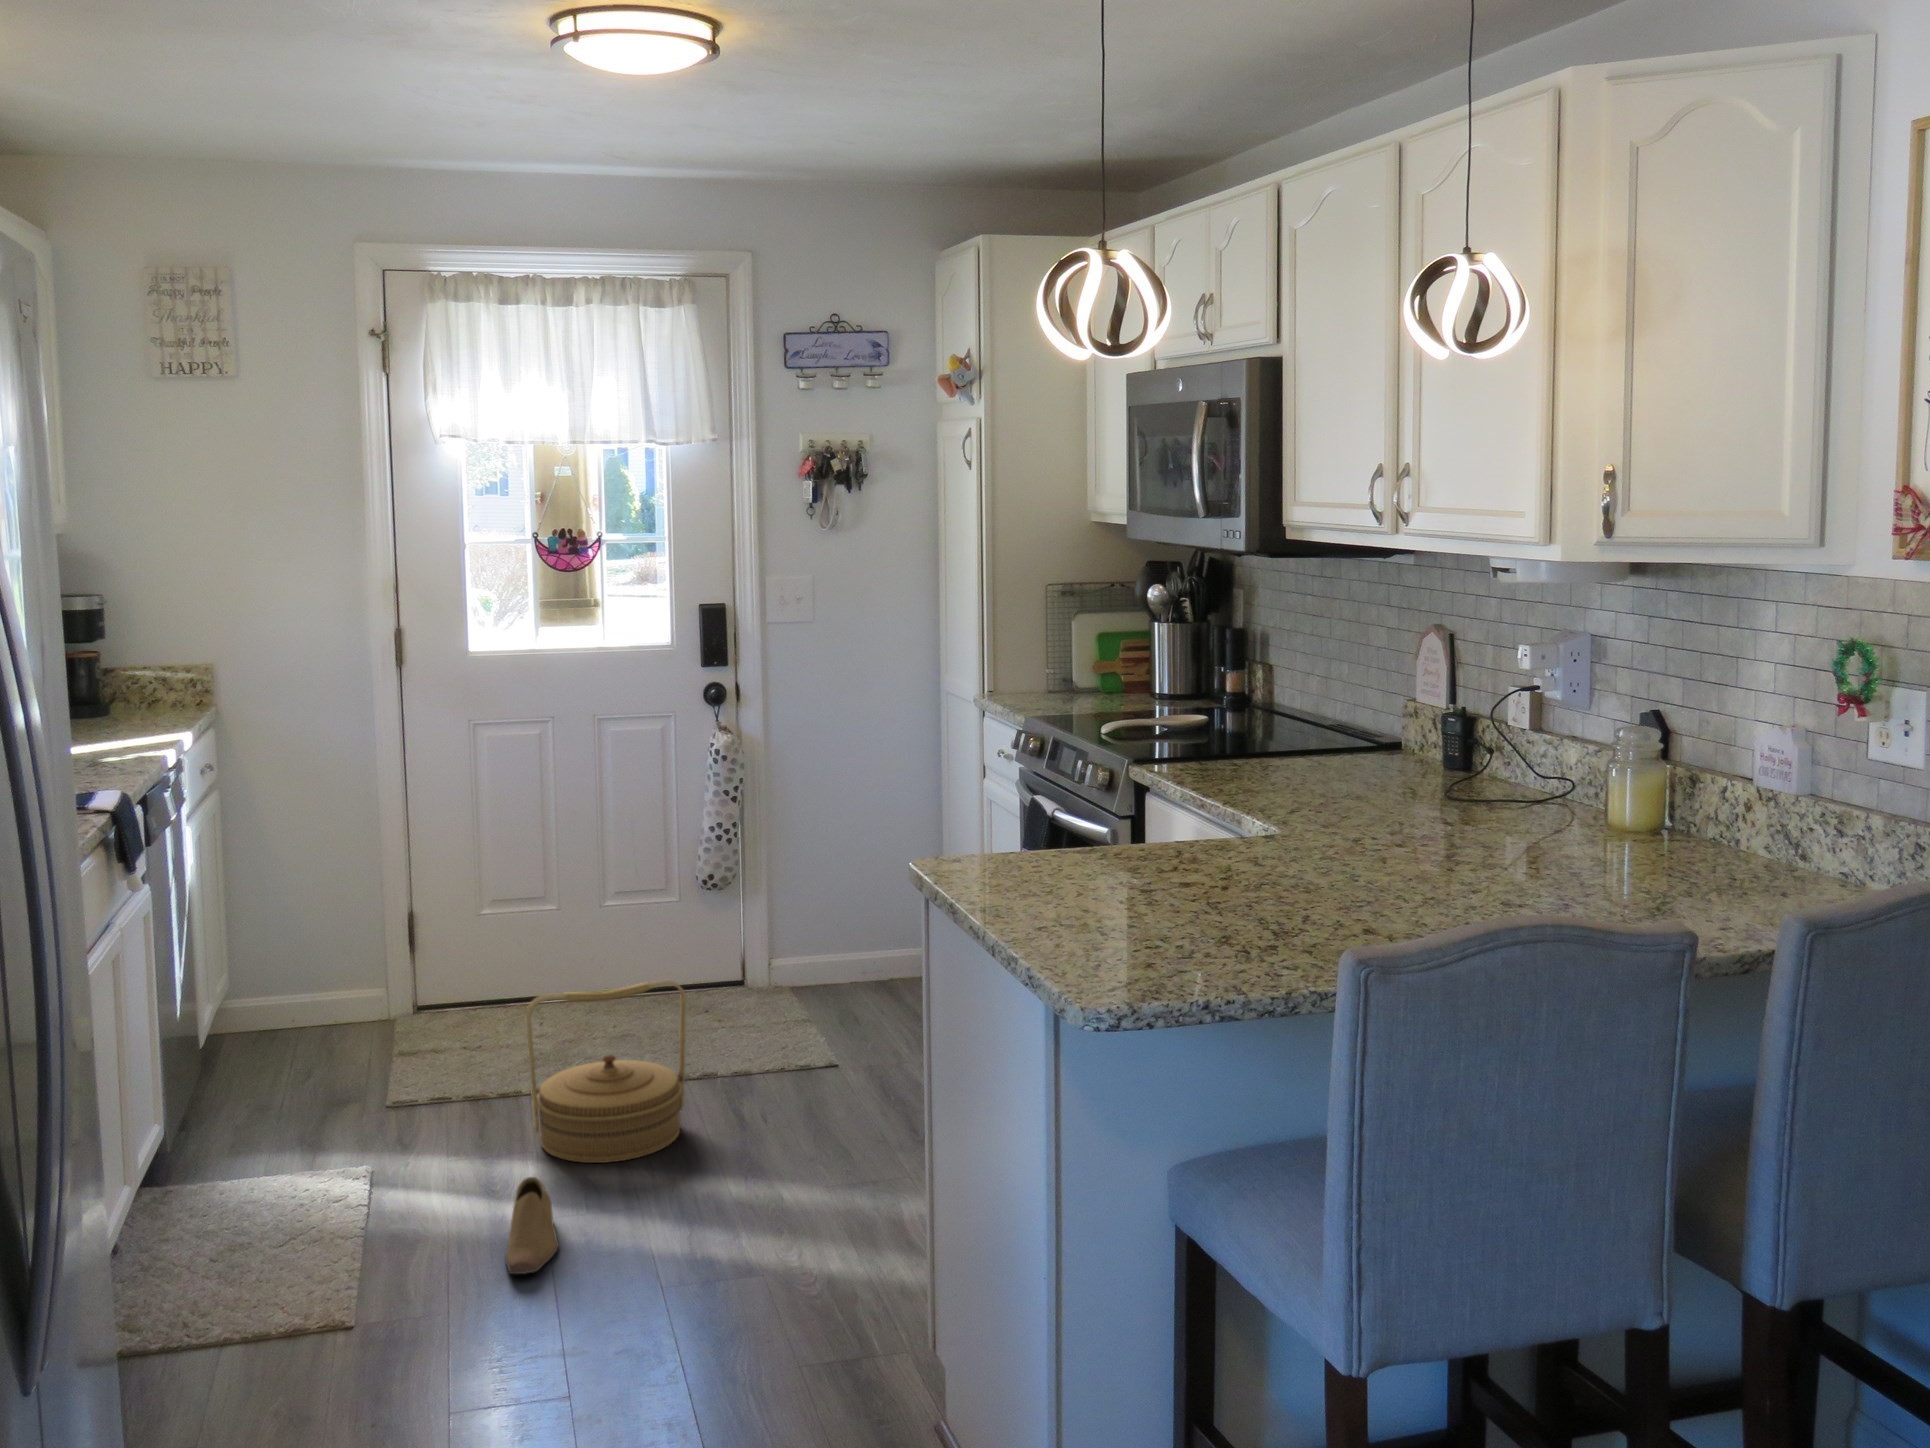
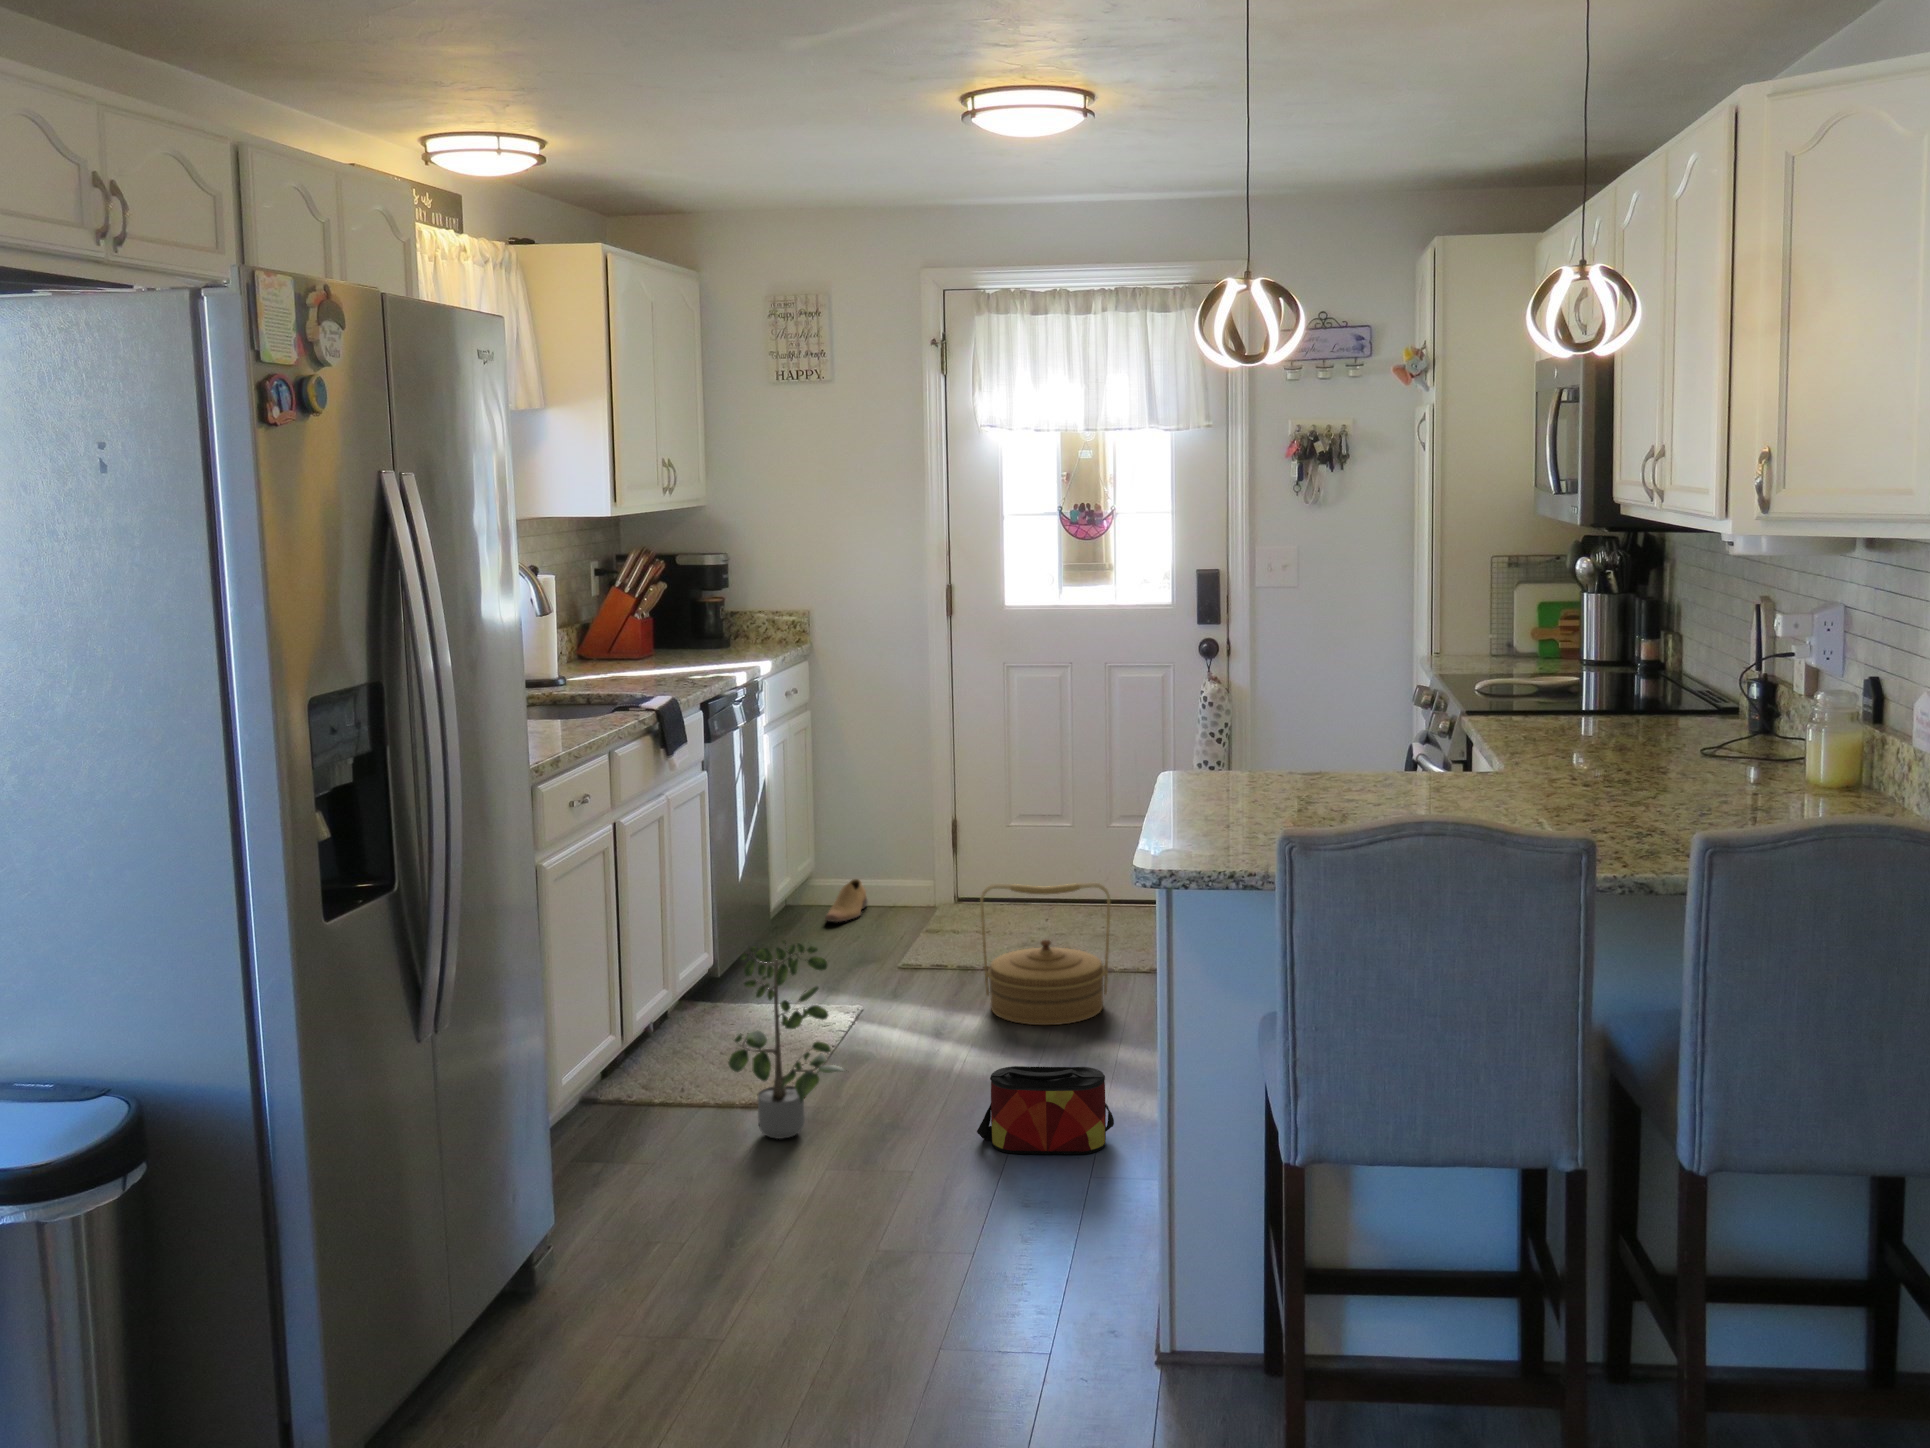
potted plant: none [281,1114,461,1392] -> present [728,940,845,1139]
shoe: present [505,1177,559,1274] -> present [825,879,868,922]
bag: none [630,1222,800,1351] -> present [977,1066,1114,1154]

